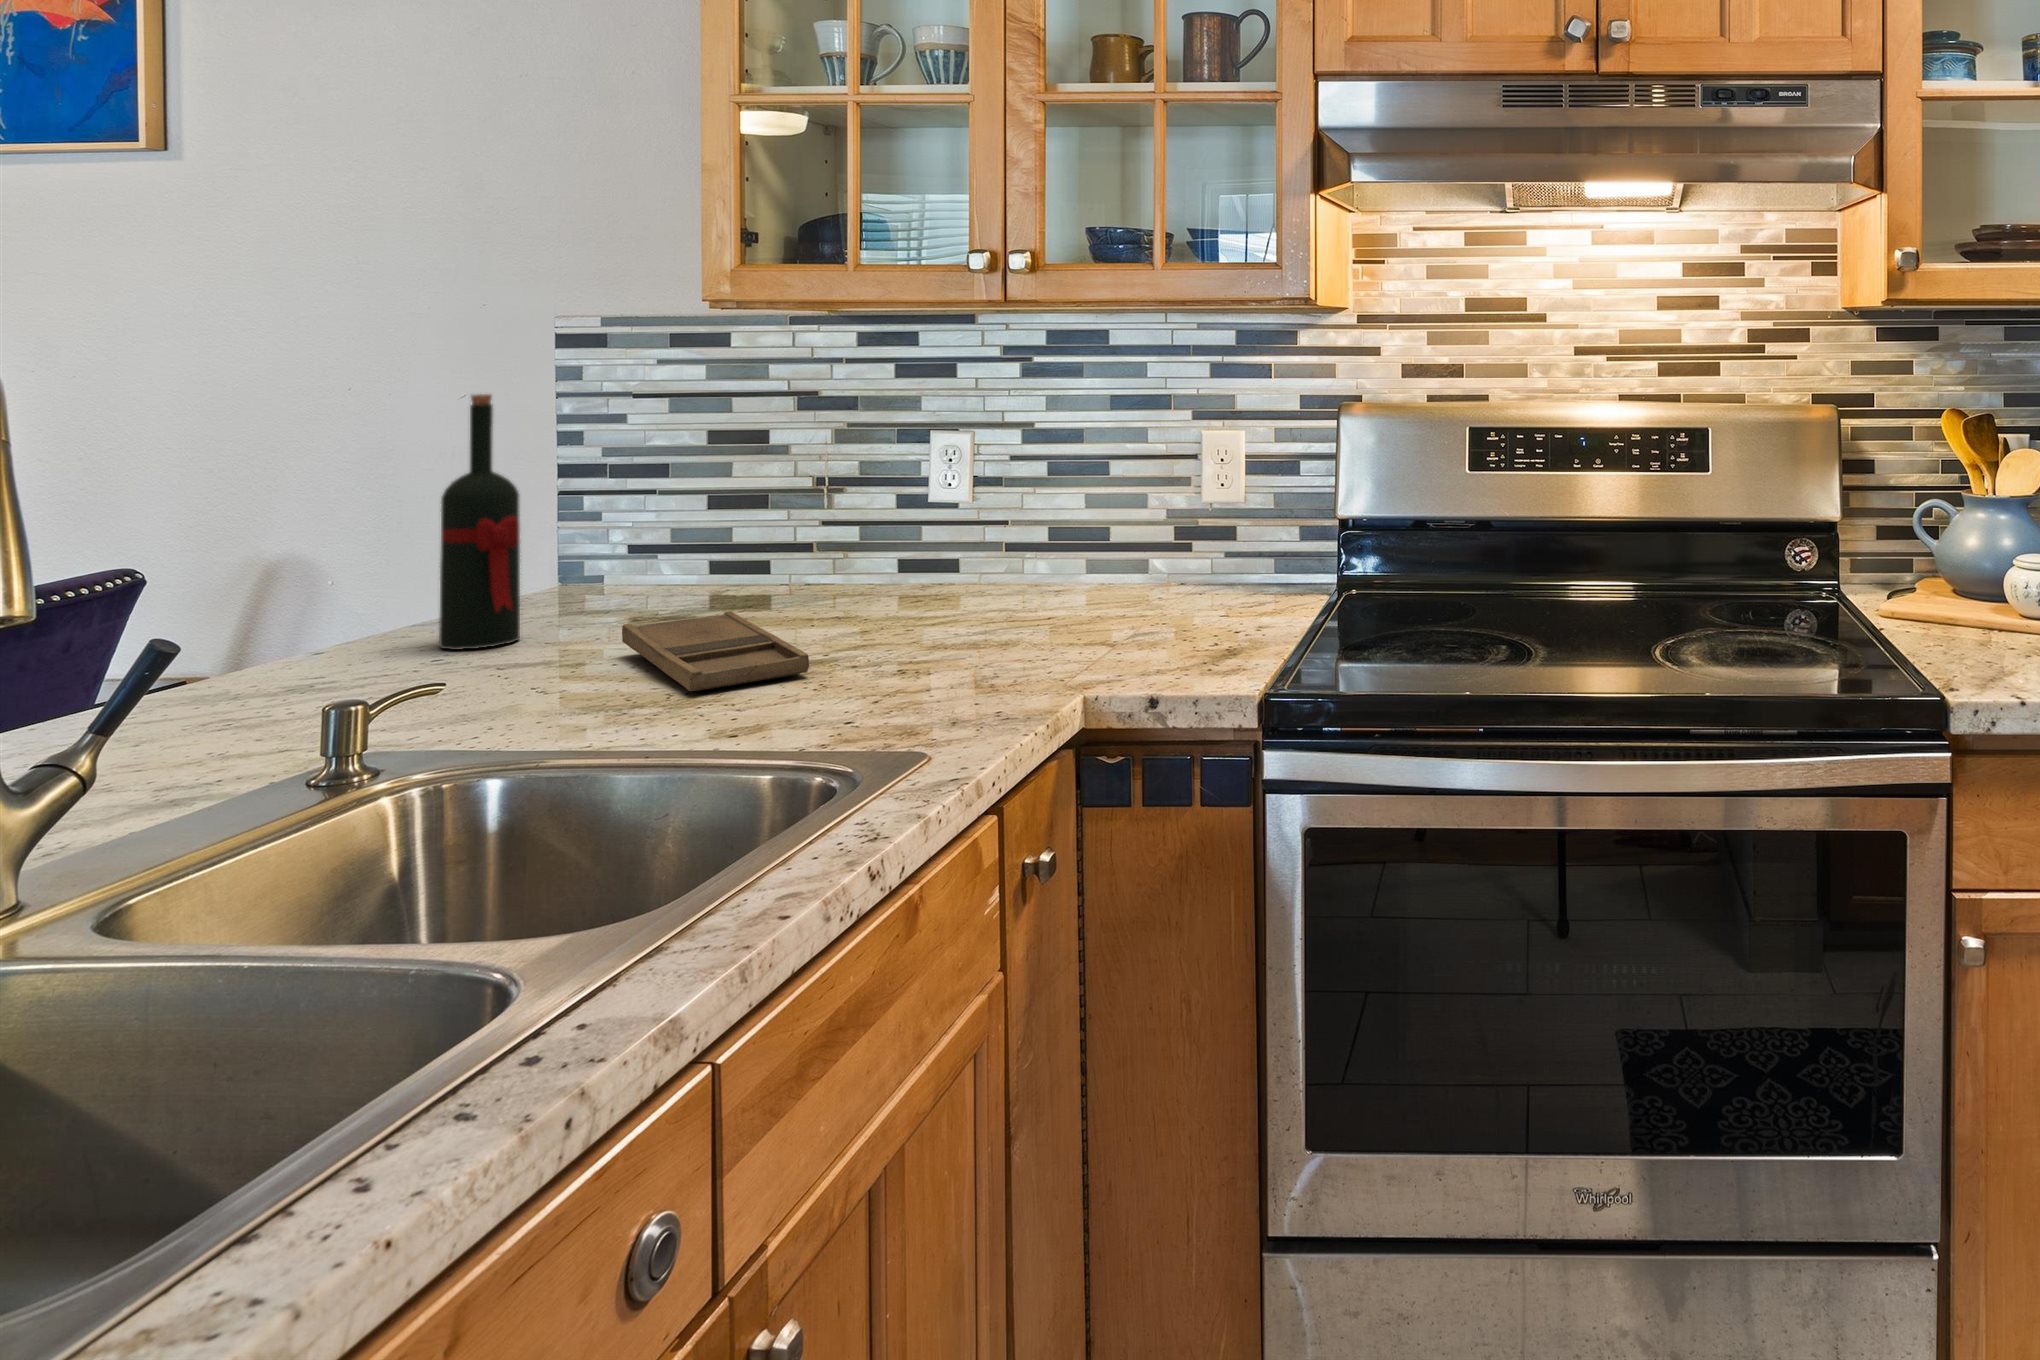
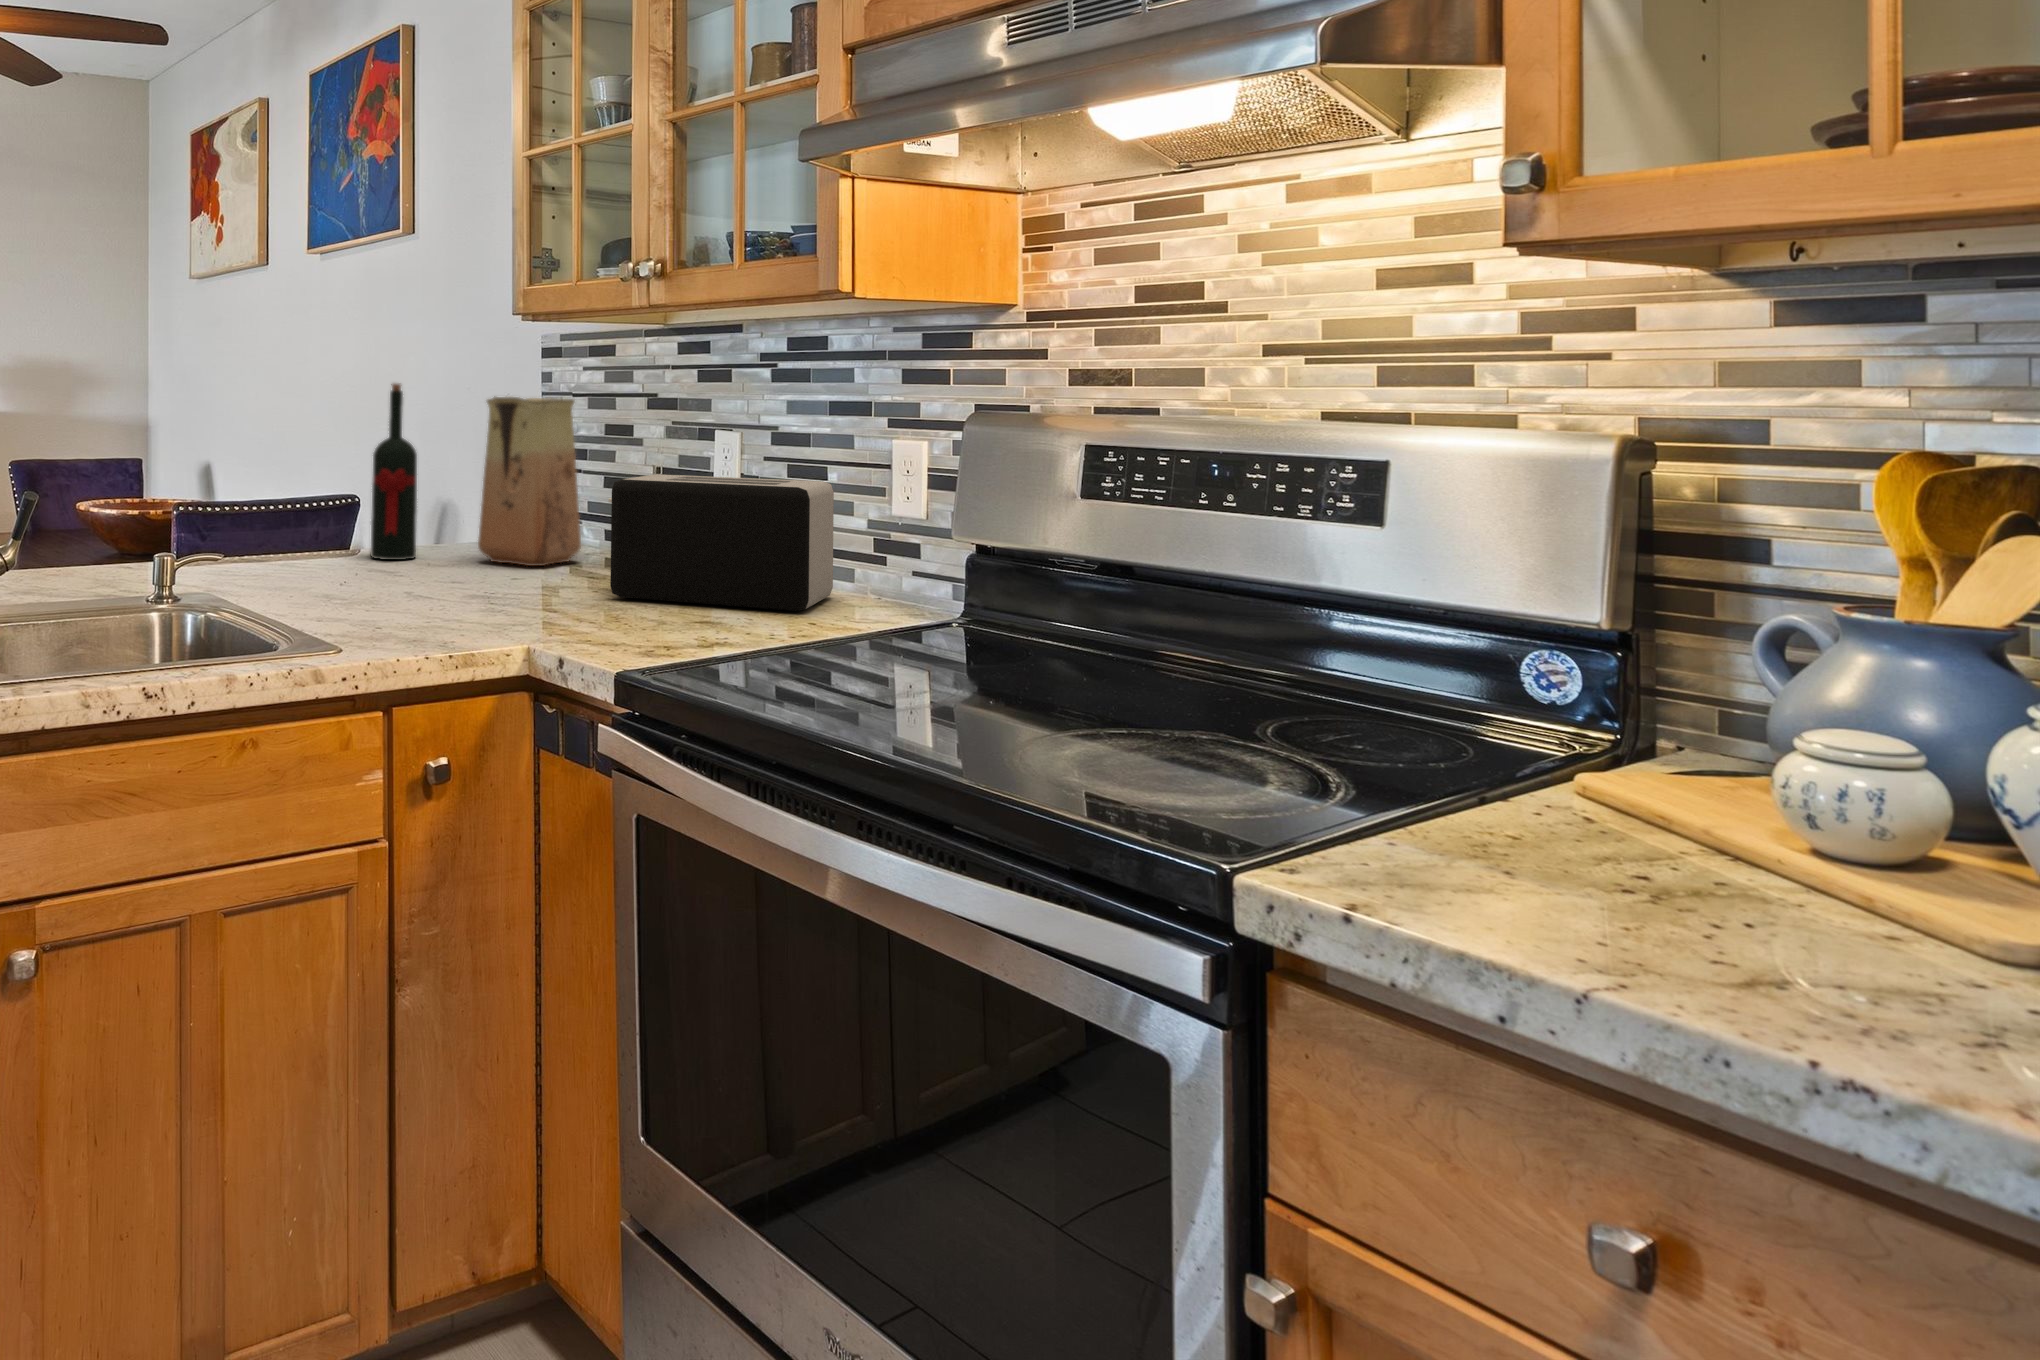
vase: none [626,404,762,622] -> present [478,396,581,566]
toaster: none [920,476,1179,628] -> present [608,474,834,611]
tray: present [622,611,809,691] -> none [364,552,489,599]

